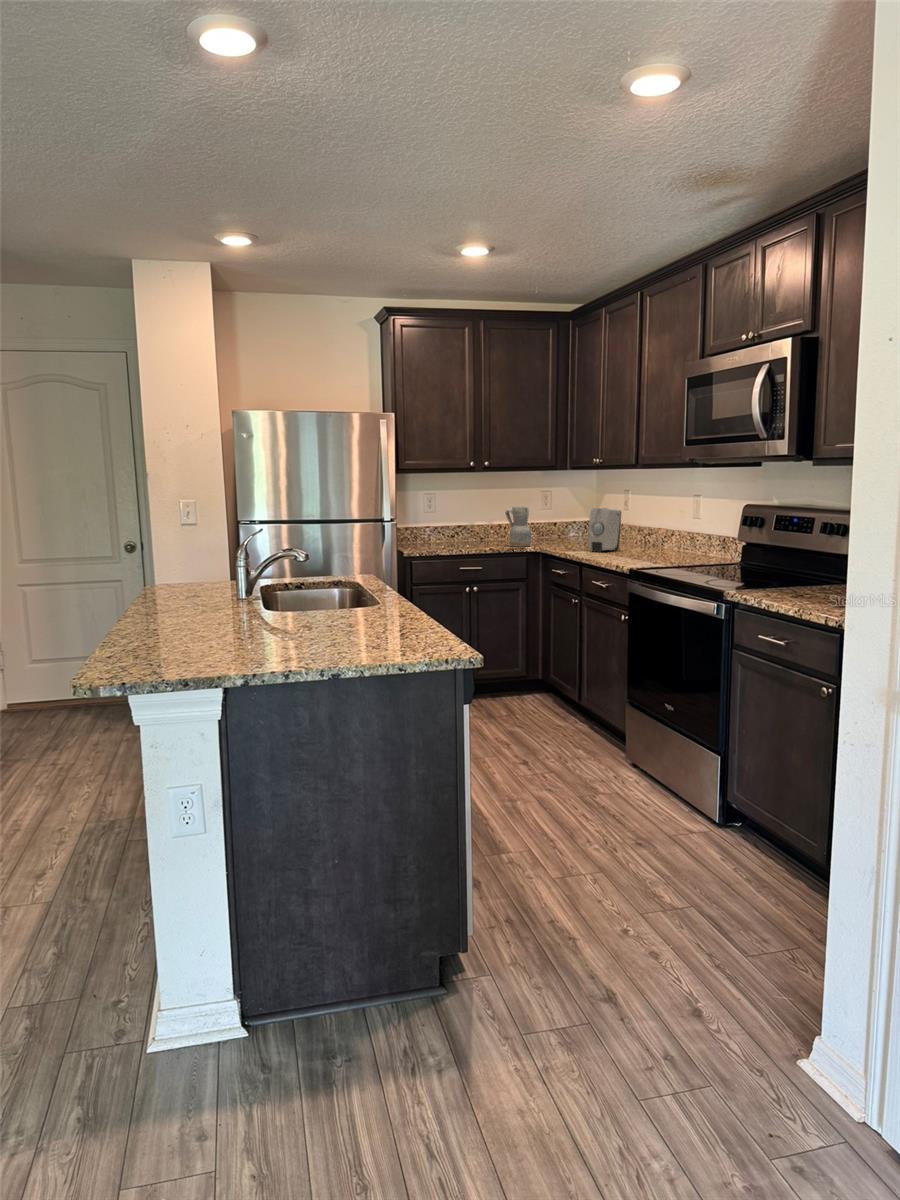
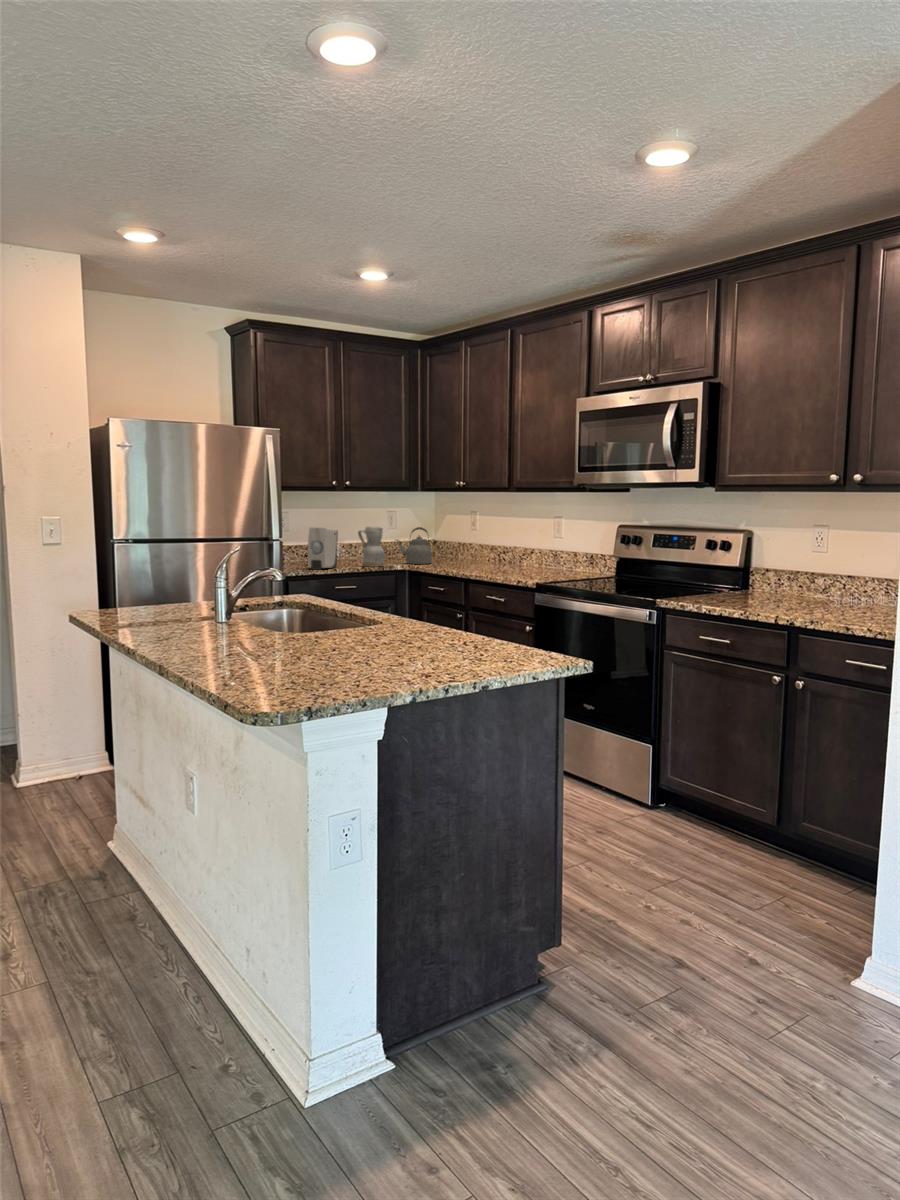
kettle: none [549,507,585,544] -> present [397,527,432,564]
soap dispenser: present [588,508,621,552] -> present [308,528,338,570]

